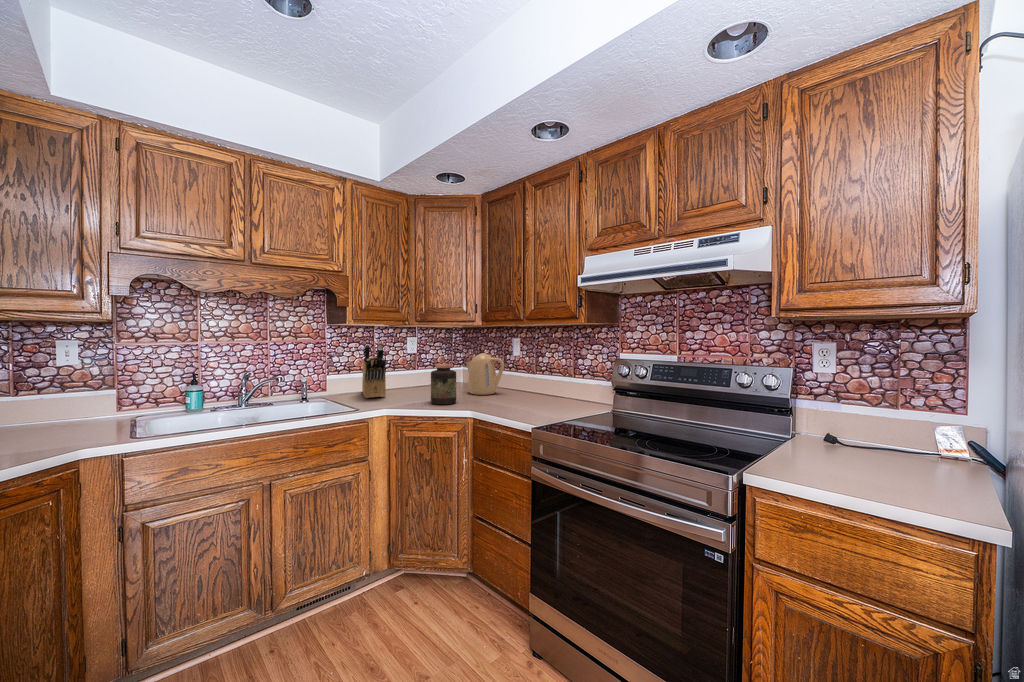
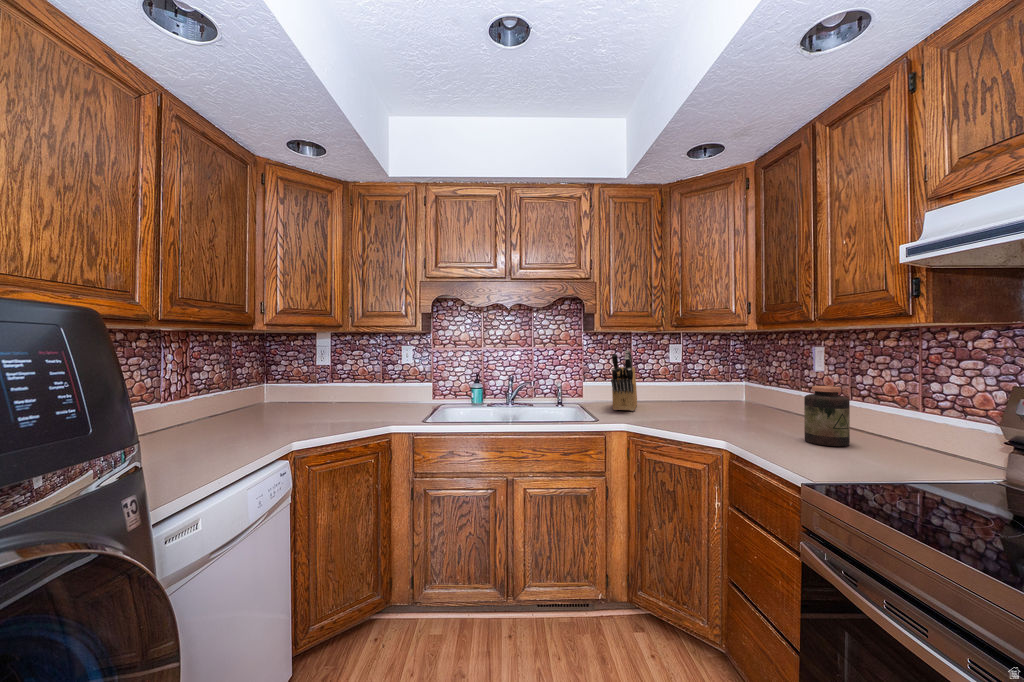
kettle: present [465,353,504,395] -> none [737,367,793,422]
jar: present [431,364,456,405] -> present [804,386,850,446]

